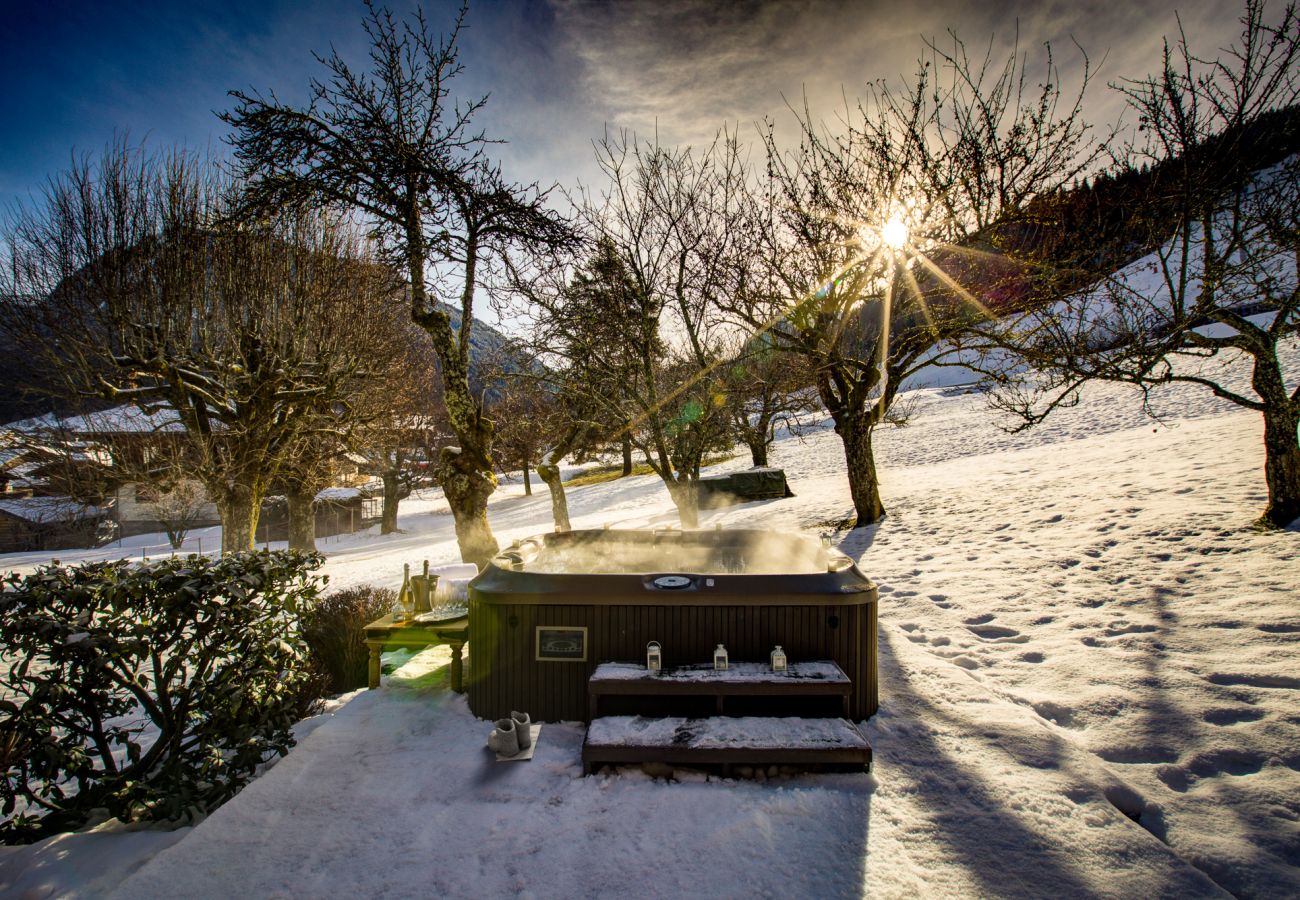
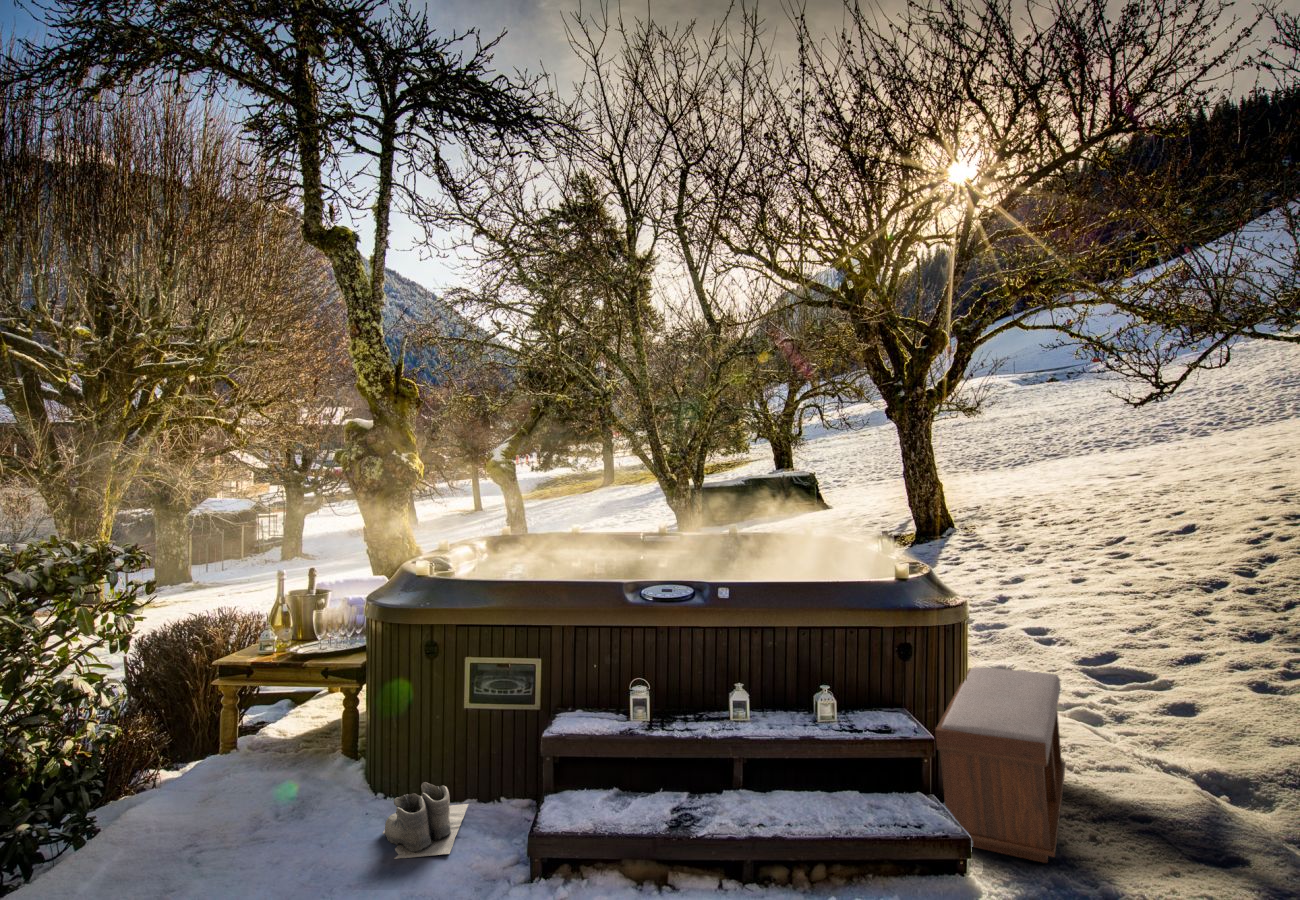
bench: none [851,631,944,764] -> present [935,667,1066,863]

